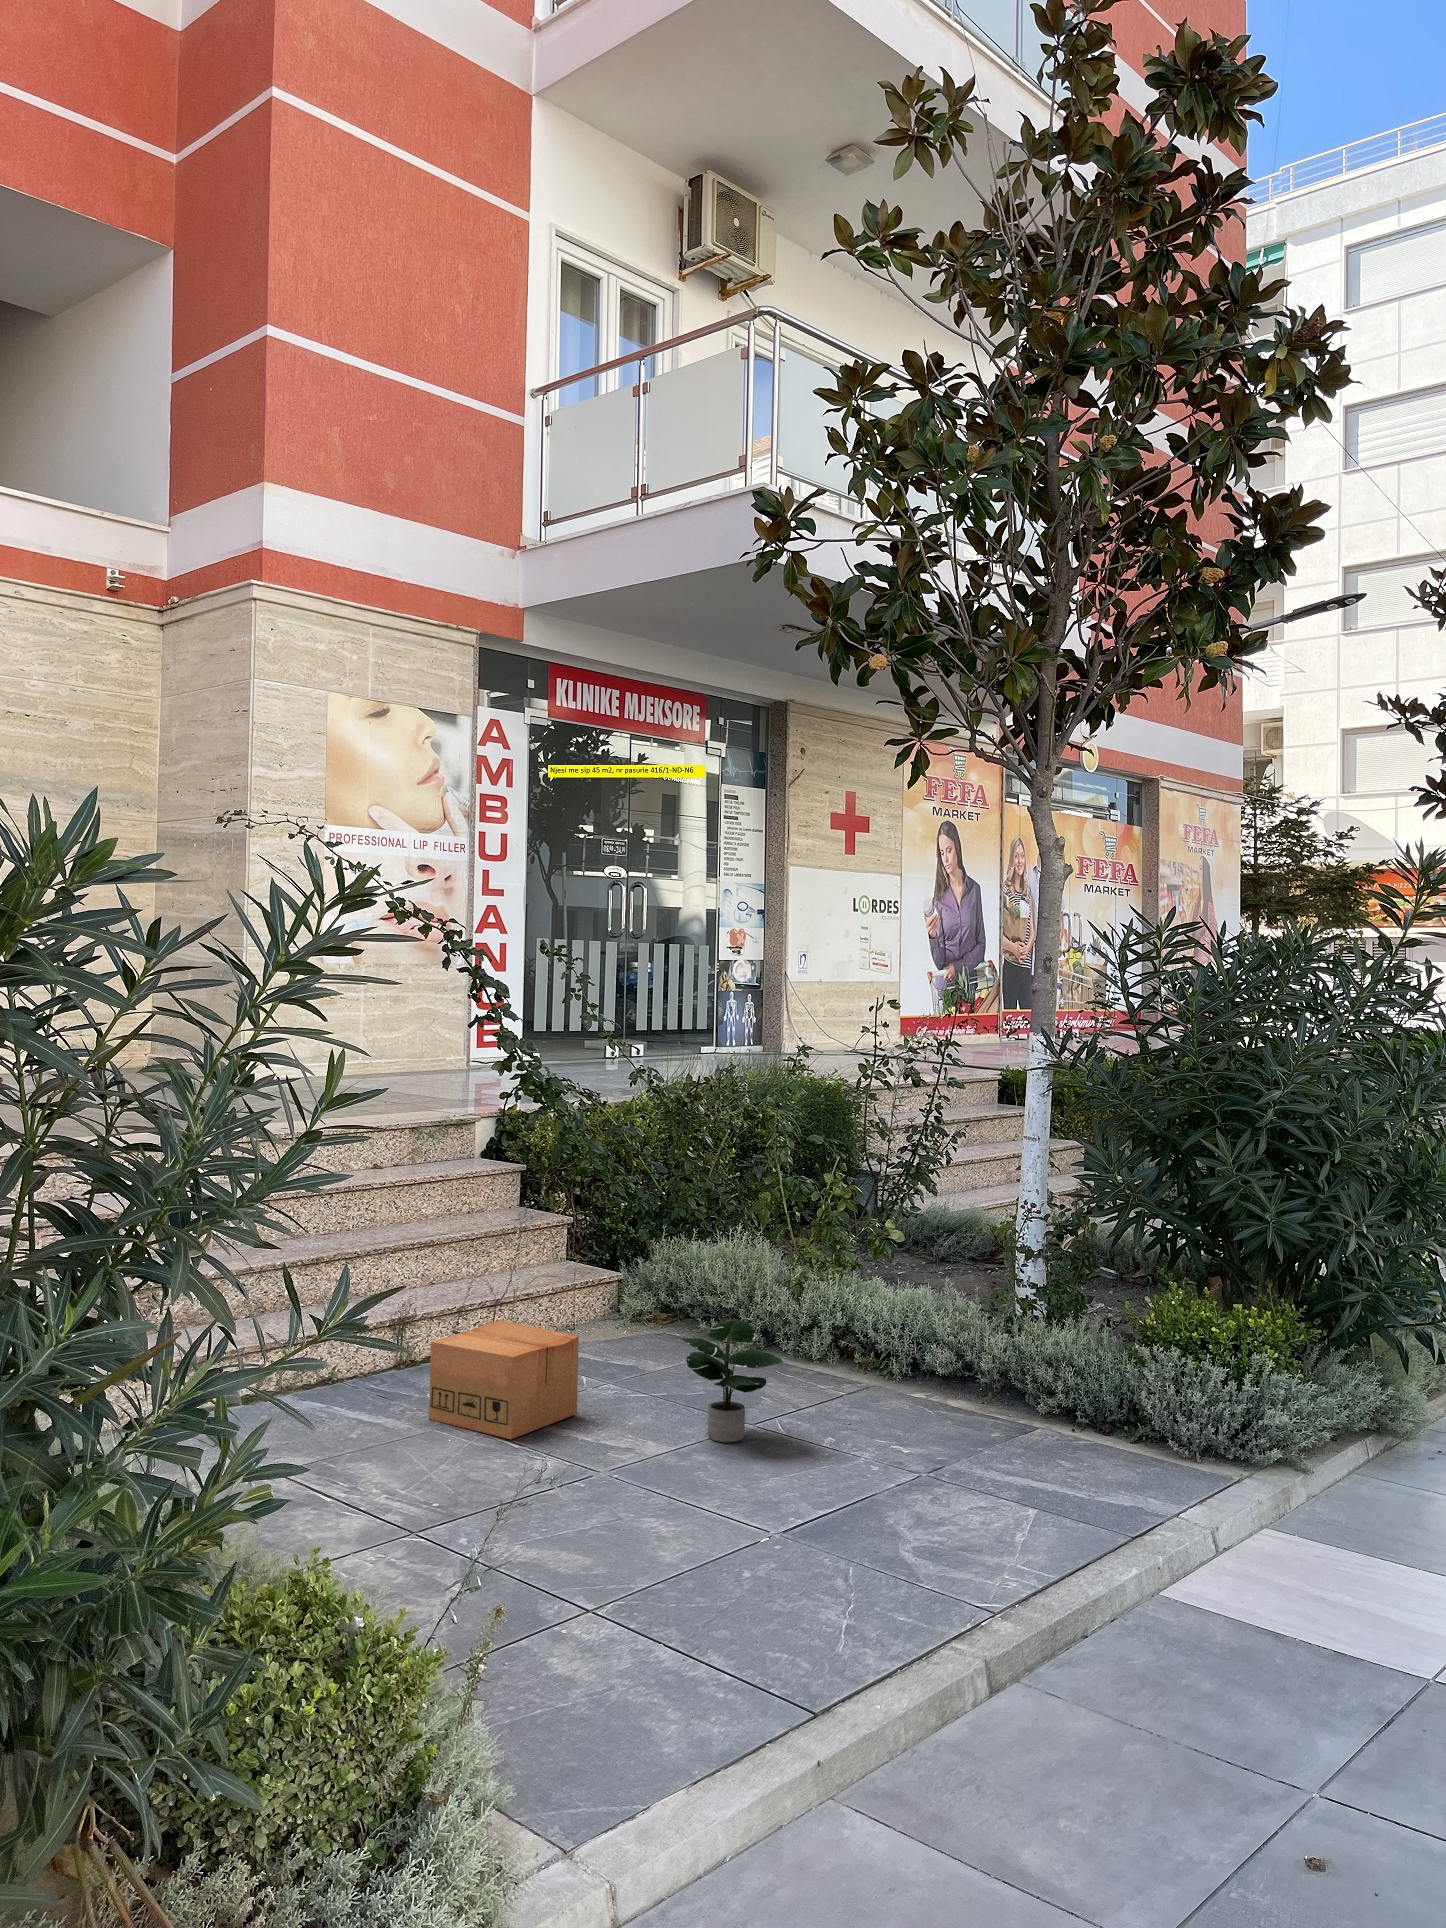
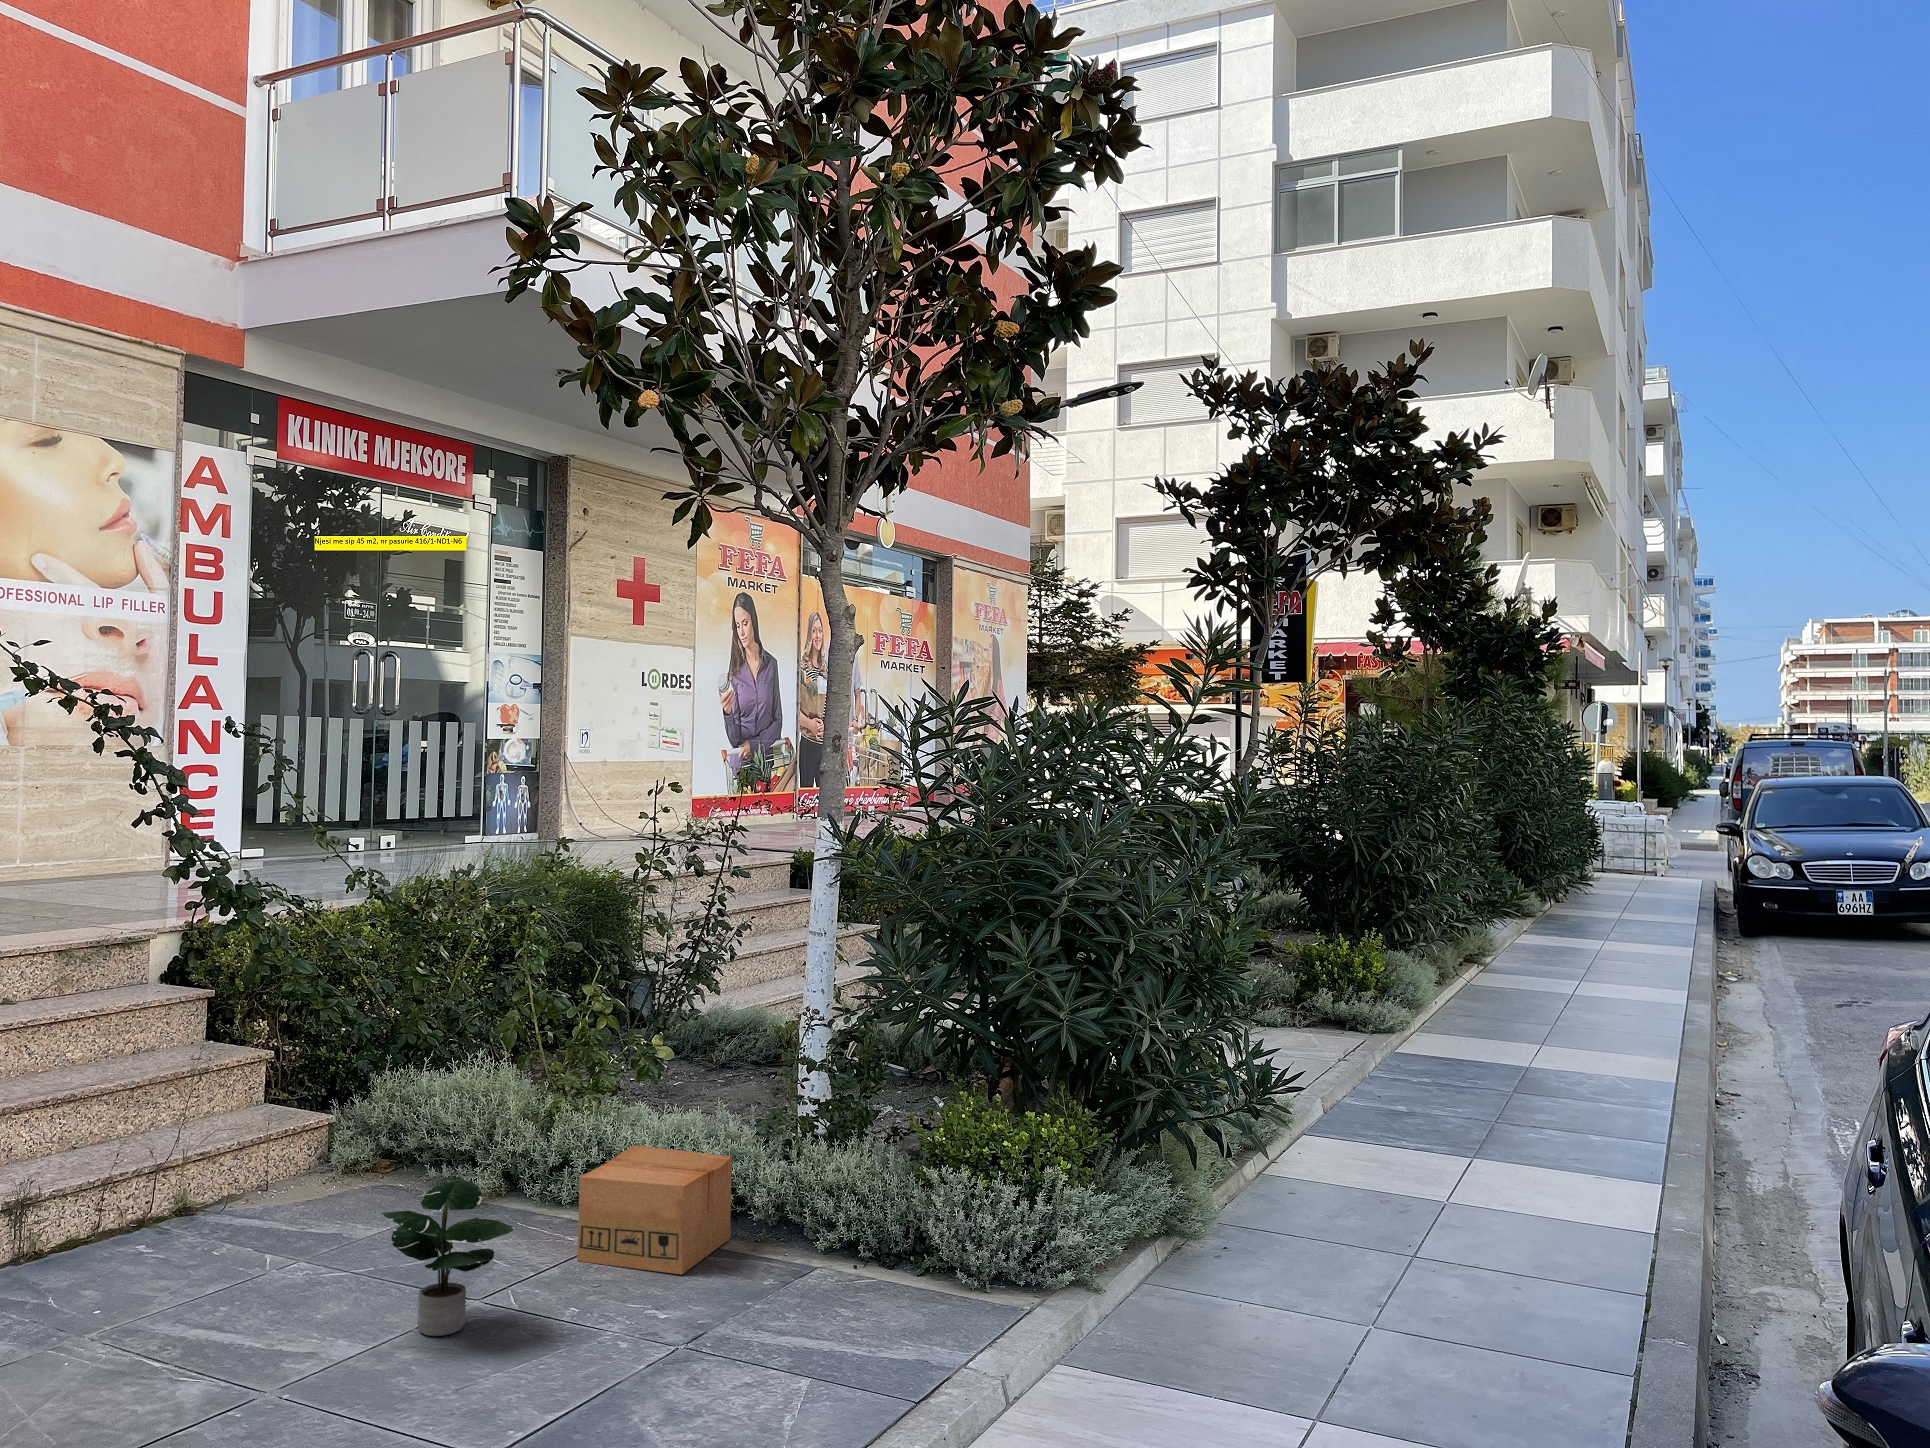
cardboard box: present [429,1320,579,1439] -> present [577,1145,732,1274]

